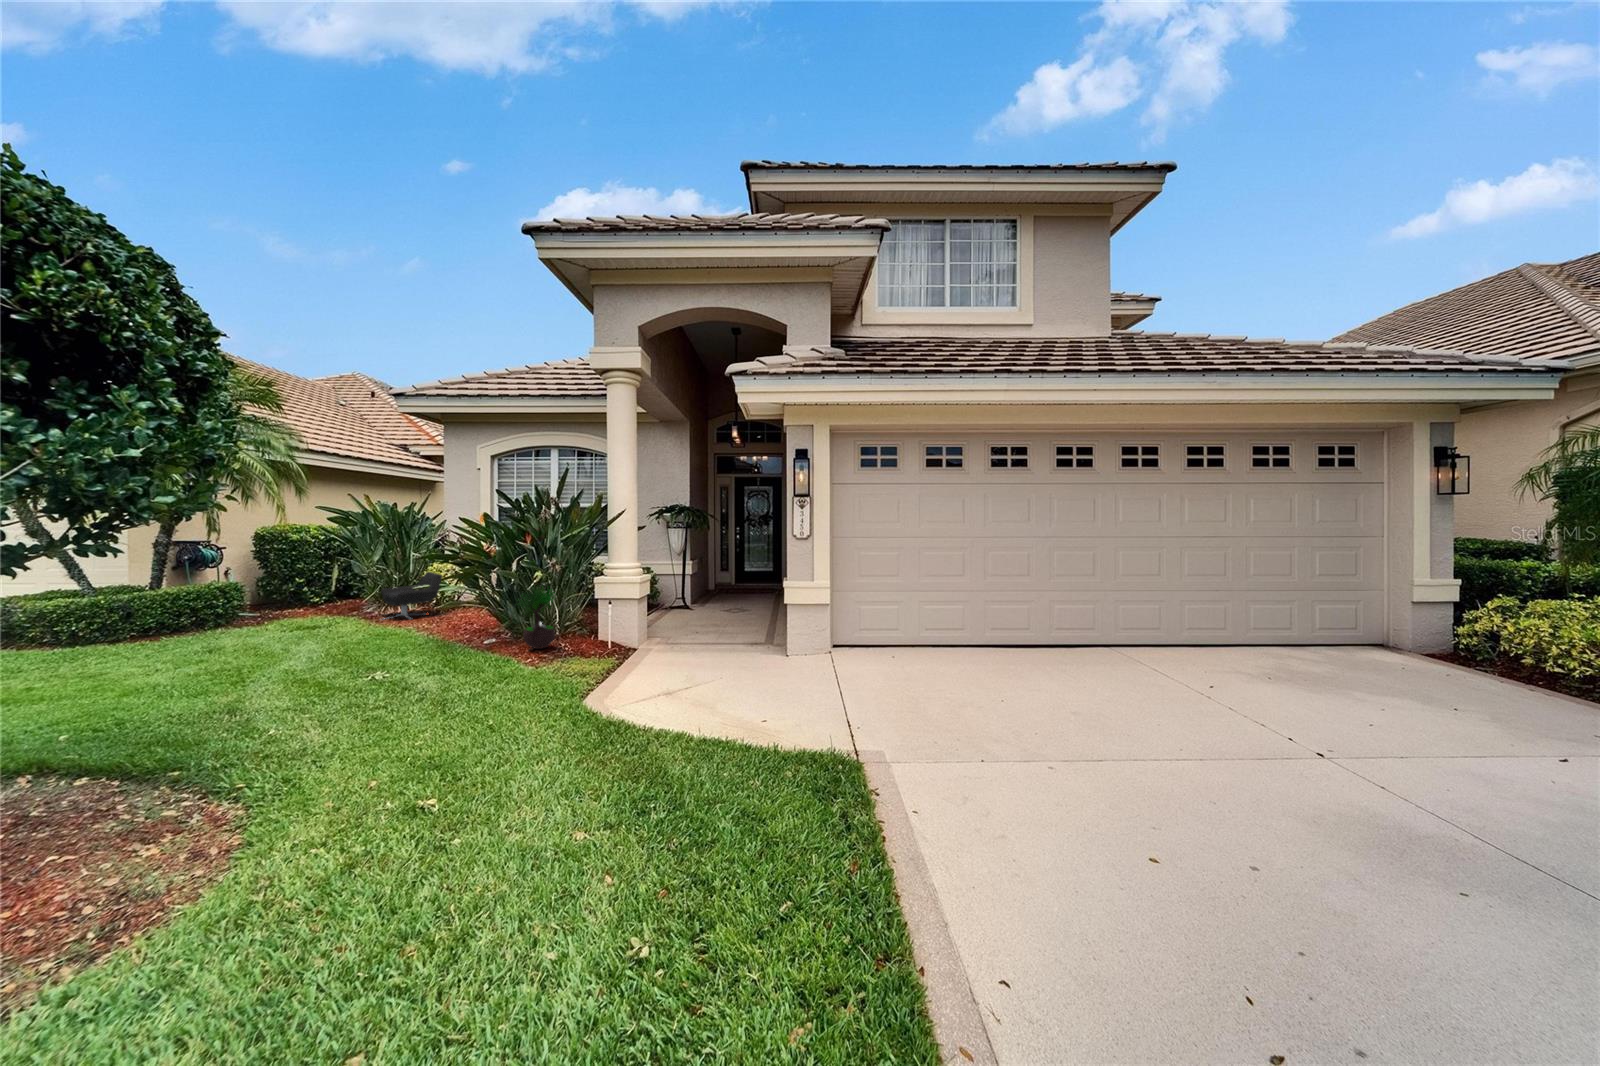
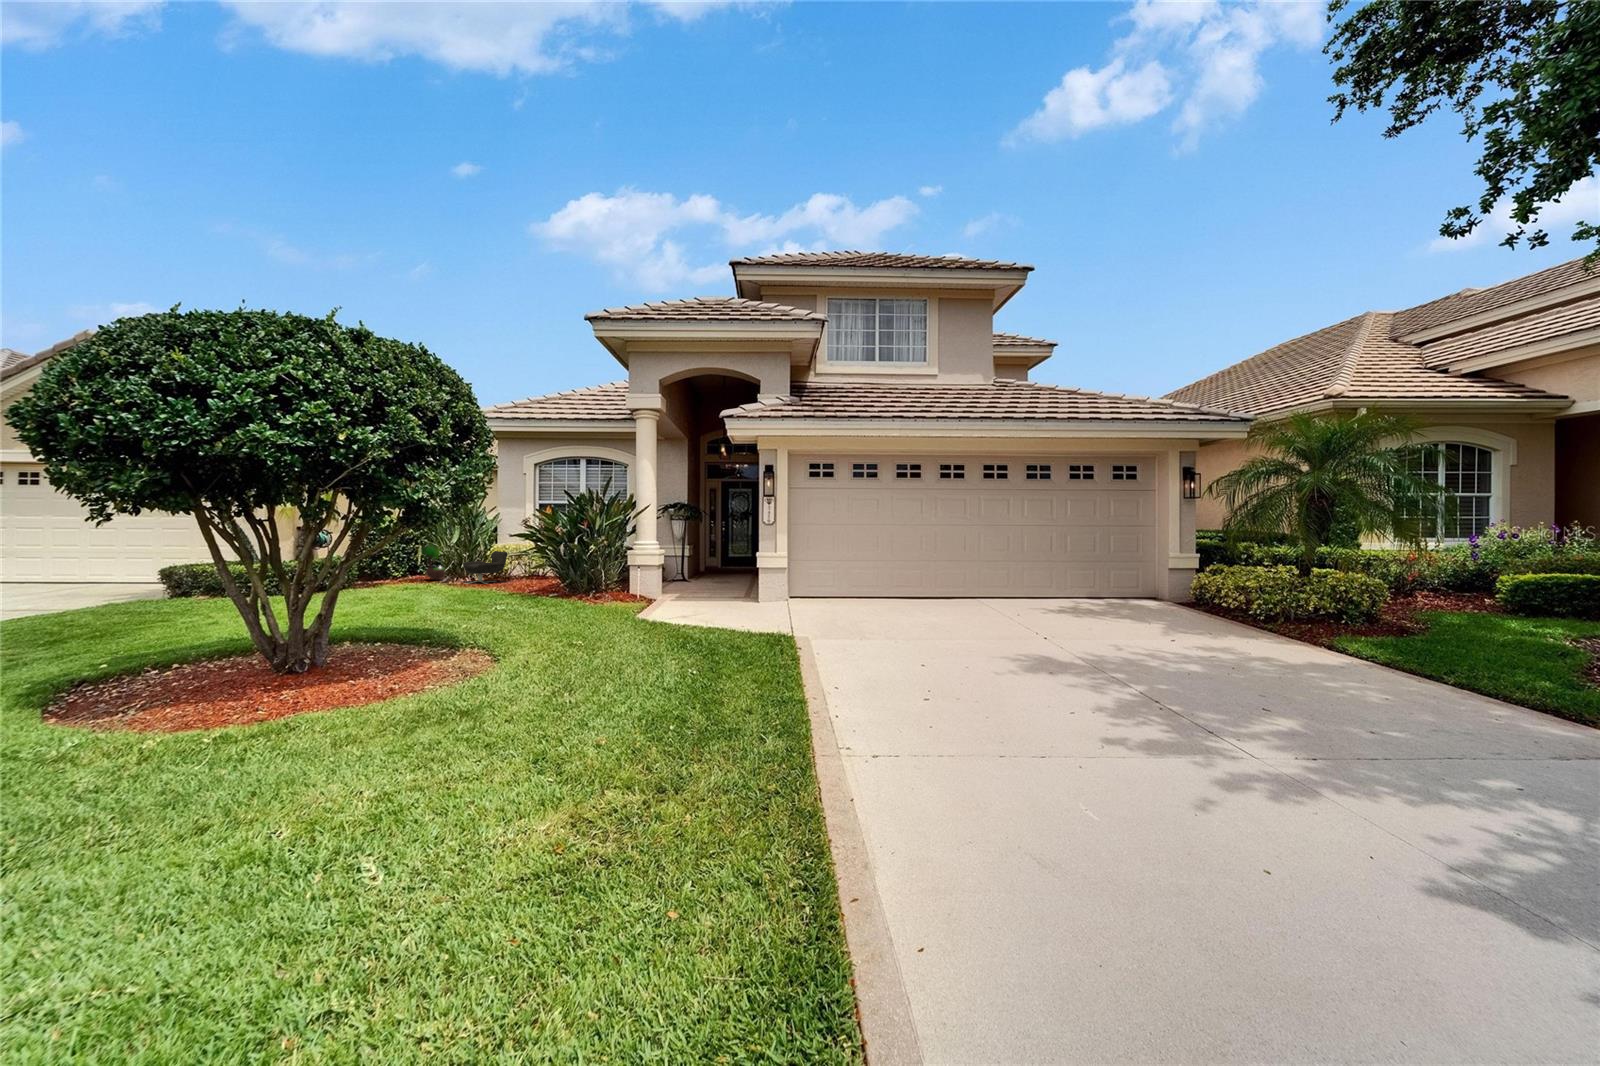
potted tree: present [518,586,555,649] -> present [420,546,445,580]

